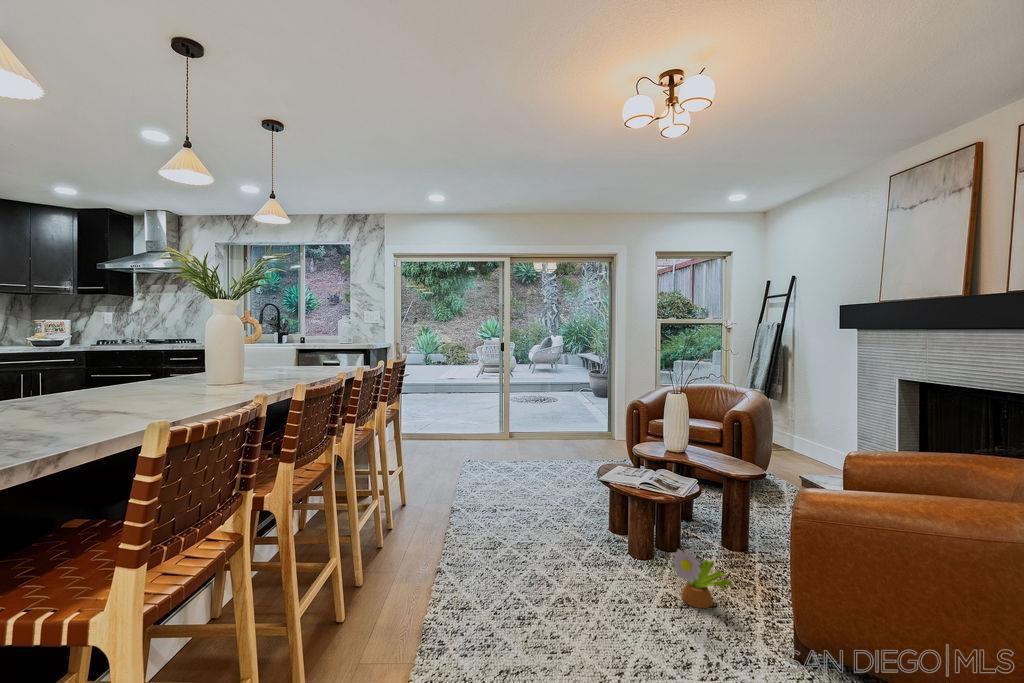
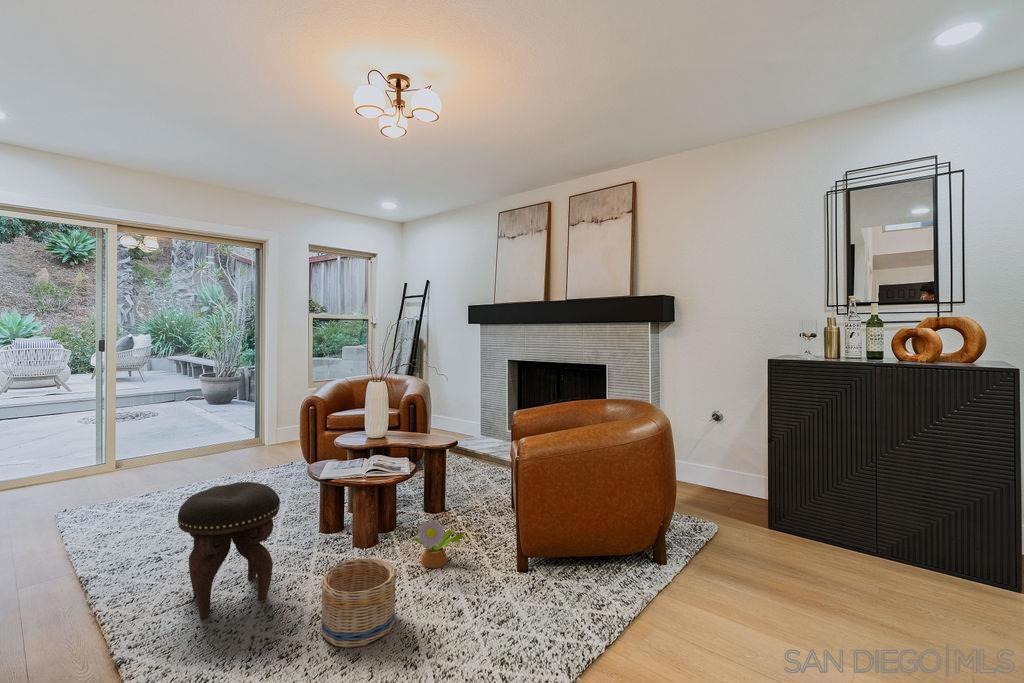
footstool: none [486,464,555,567] -> present [178,482,280,619]
basket: none [552,560,622,646] -> present [321,558,397,648]

